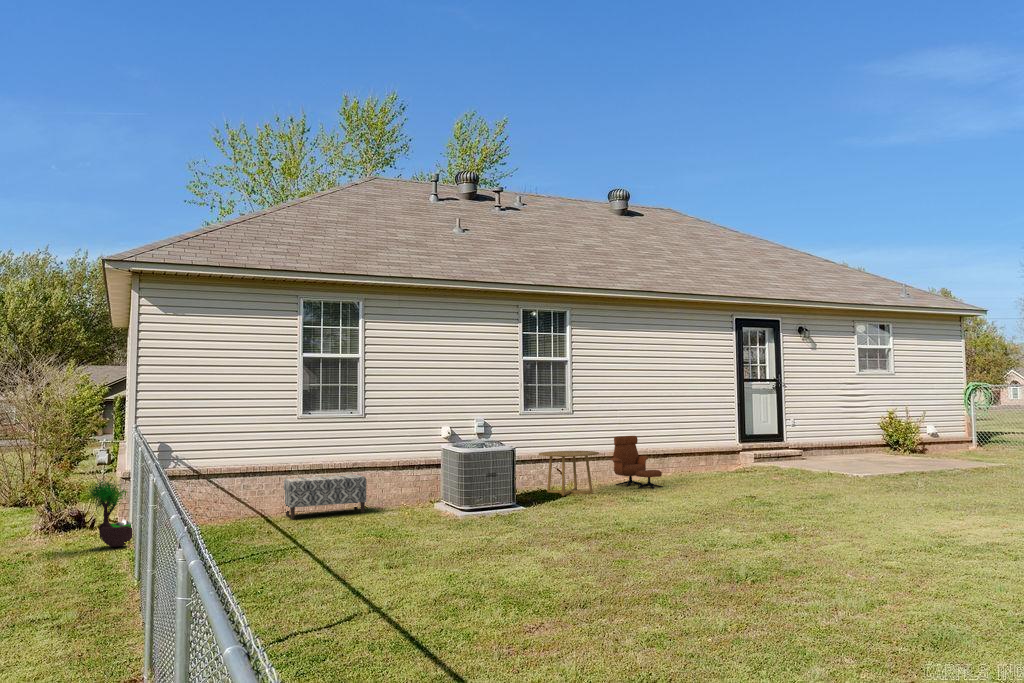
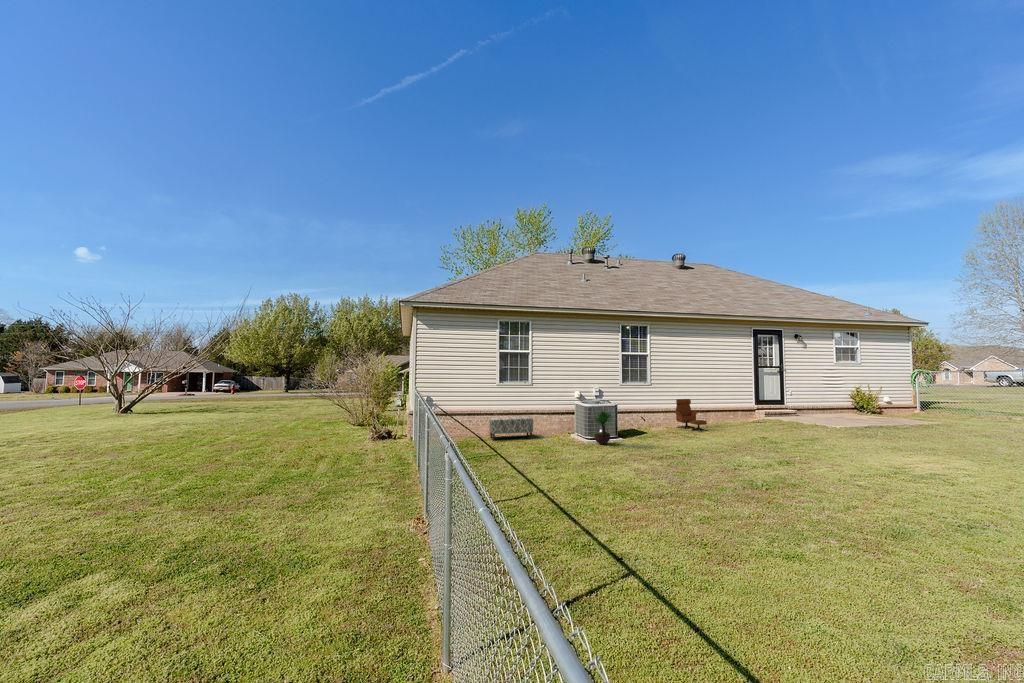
round table: present [539,451,599,496] -> none [631,407,668,434]
potted tree: present [88,480,132,547] -> present [594,410,611,444]

